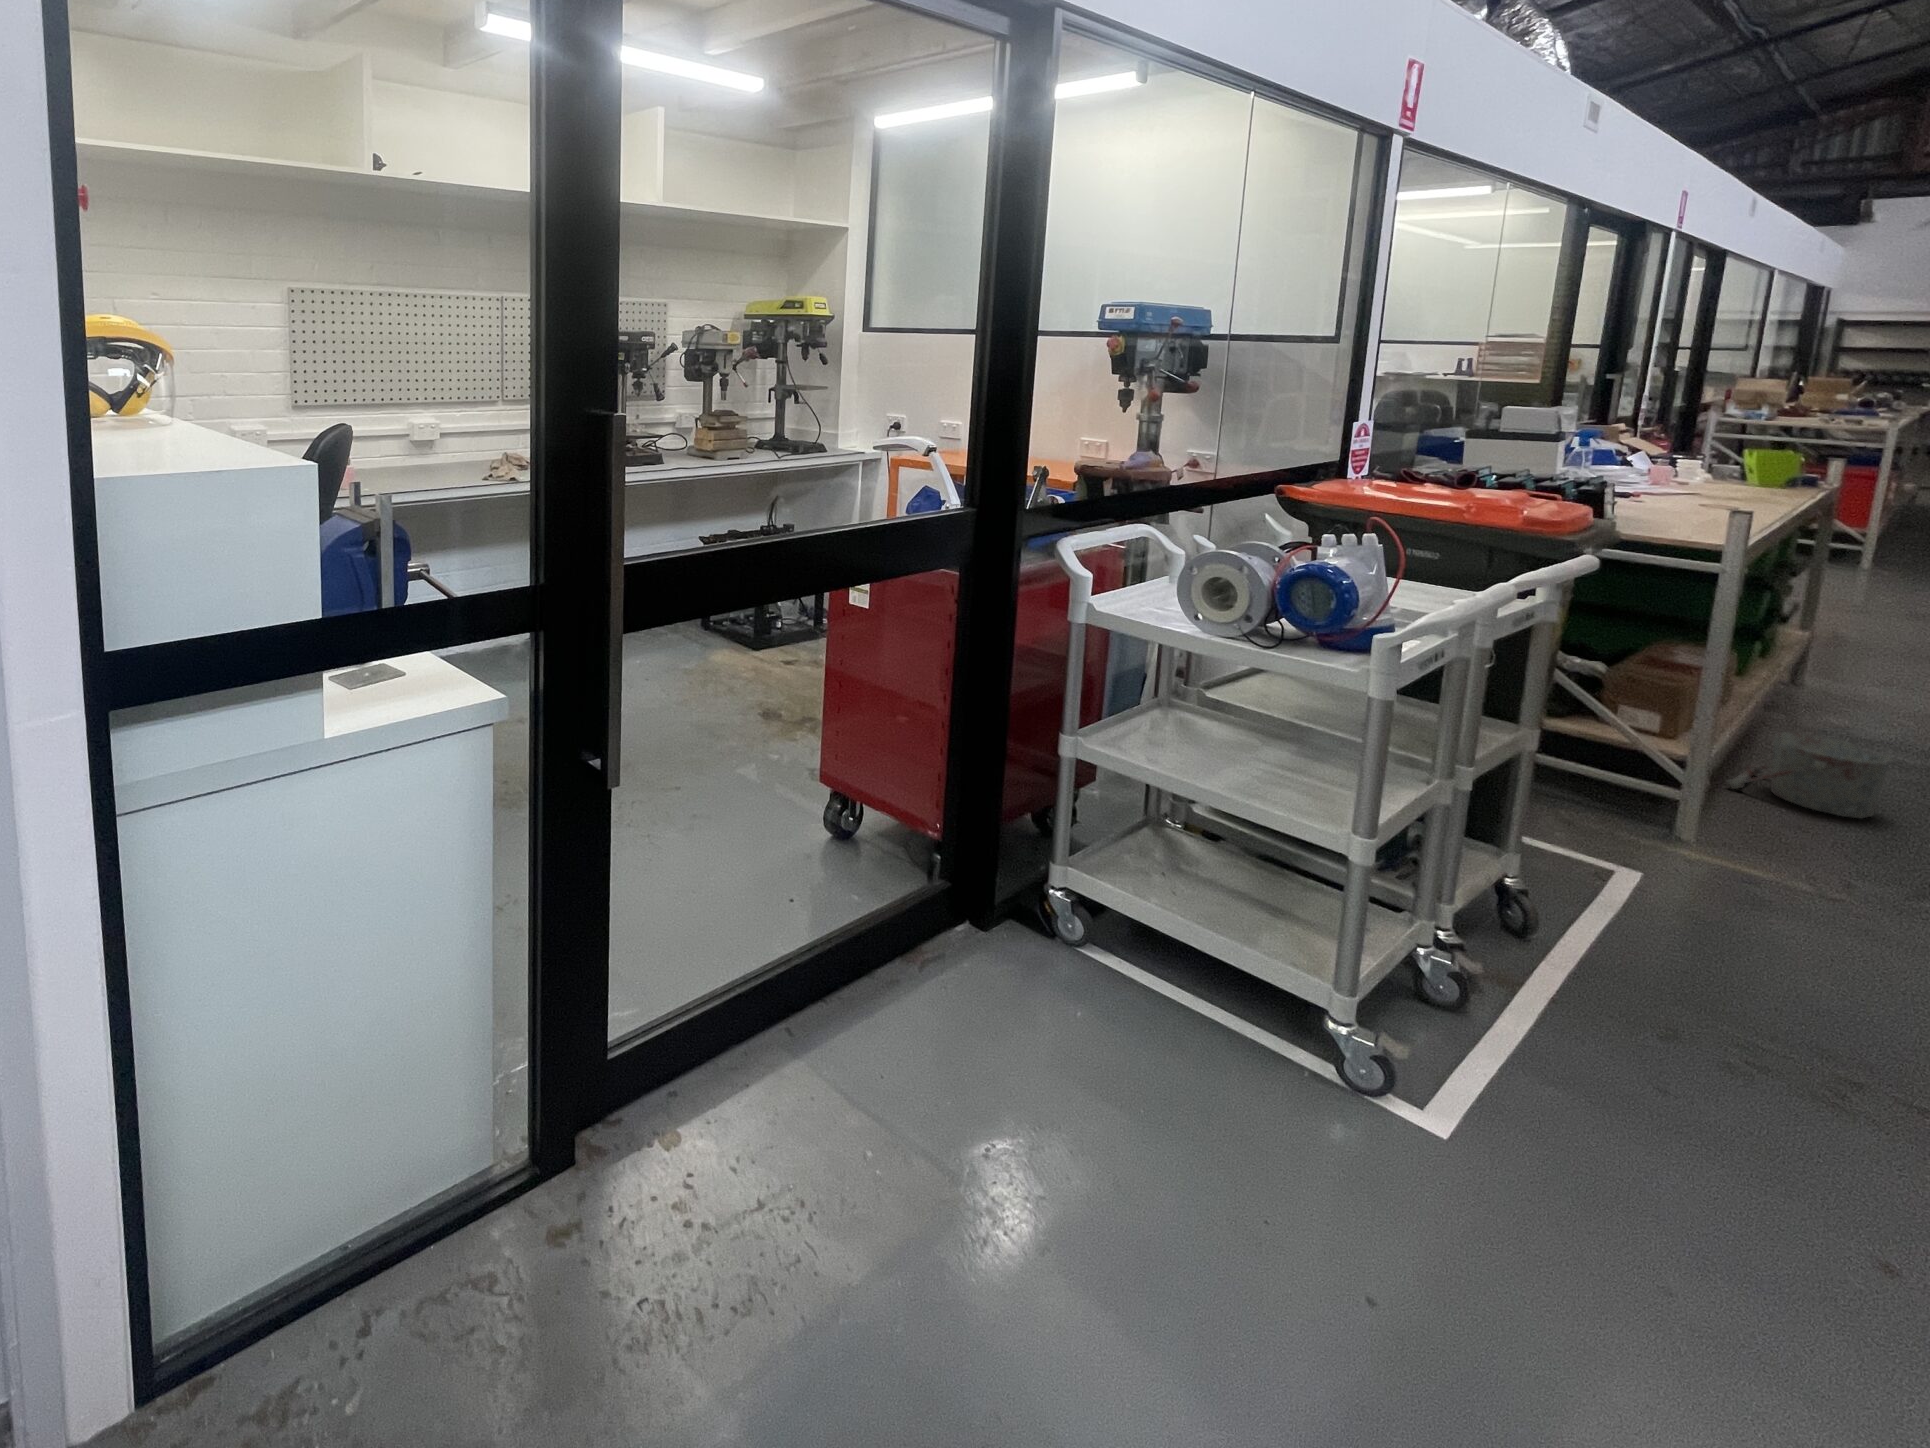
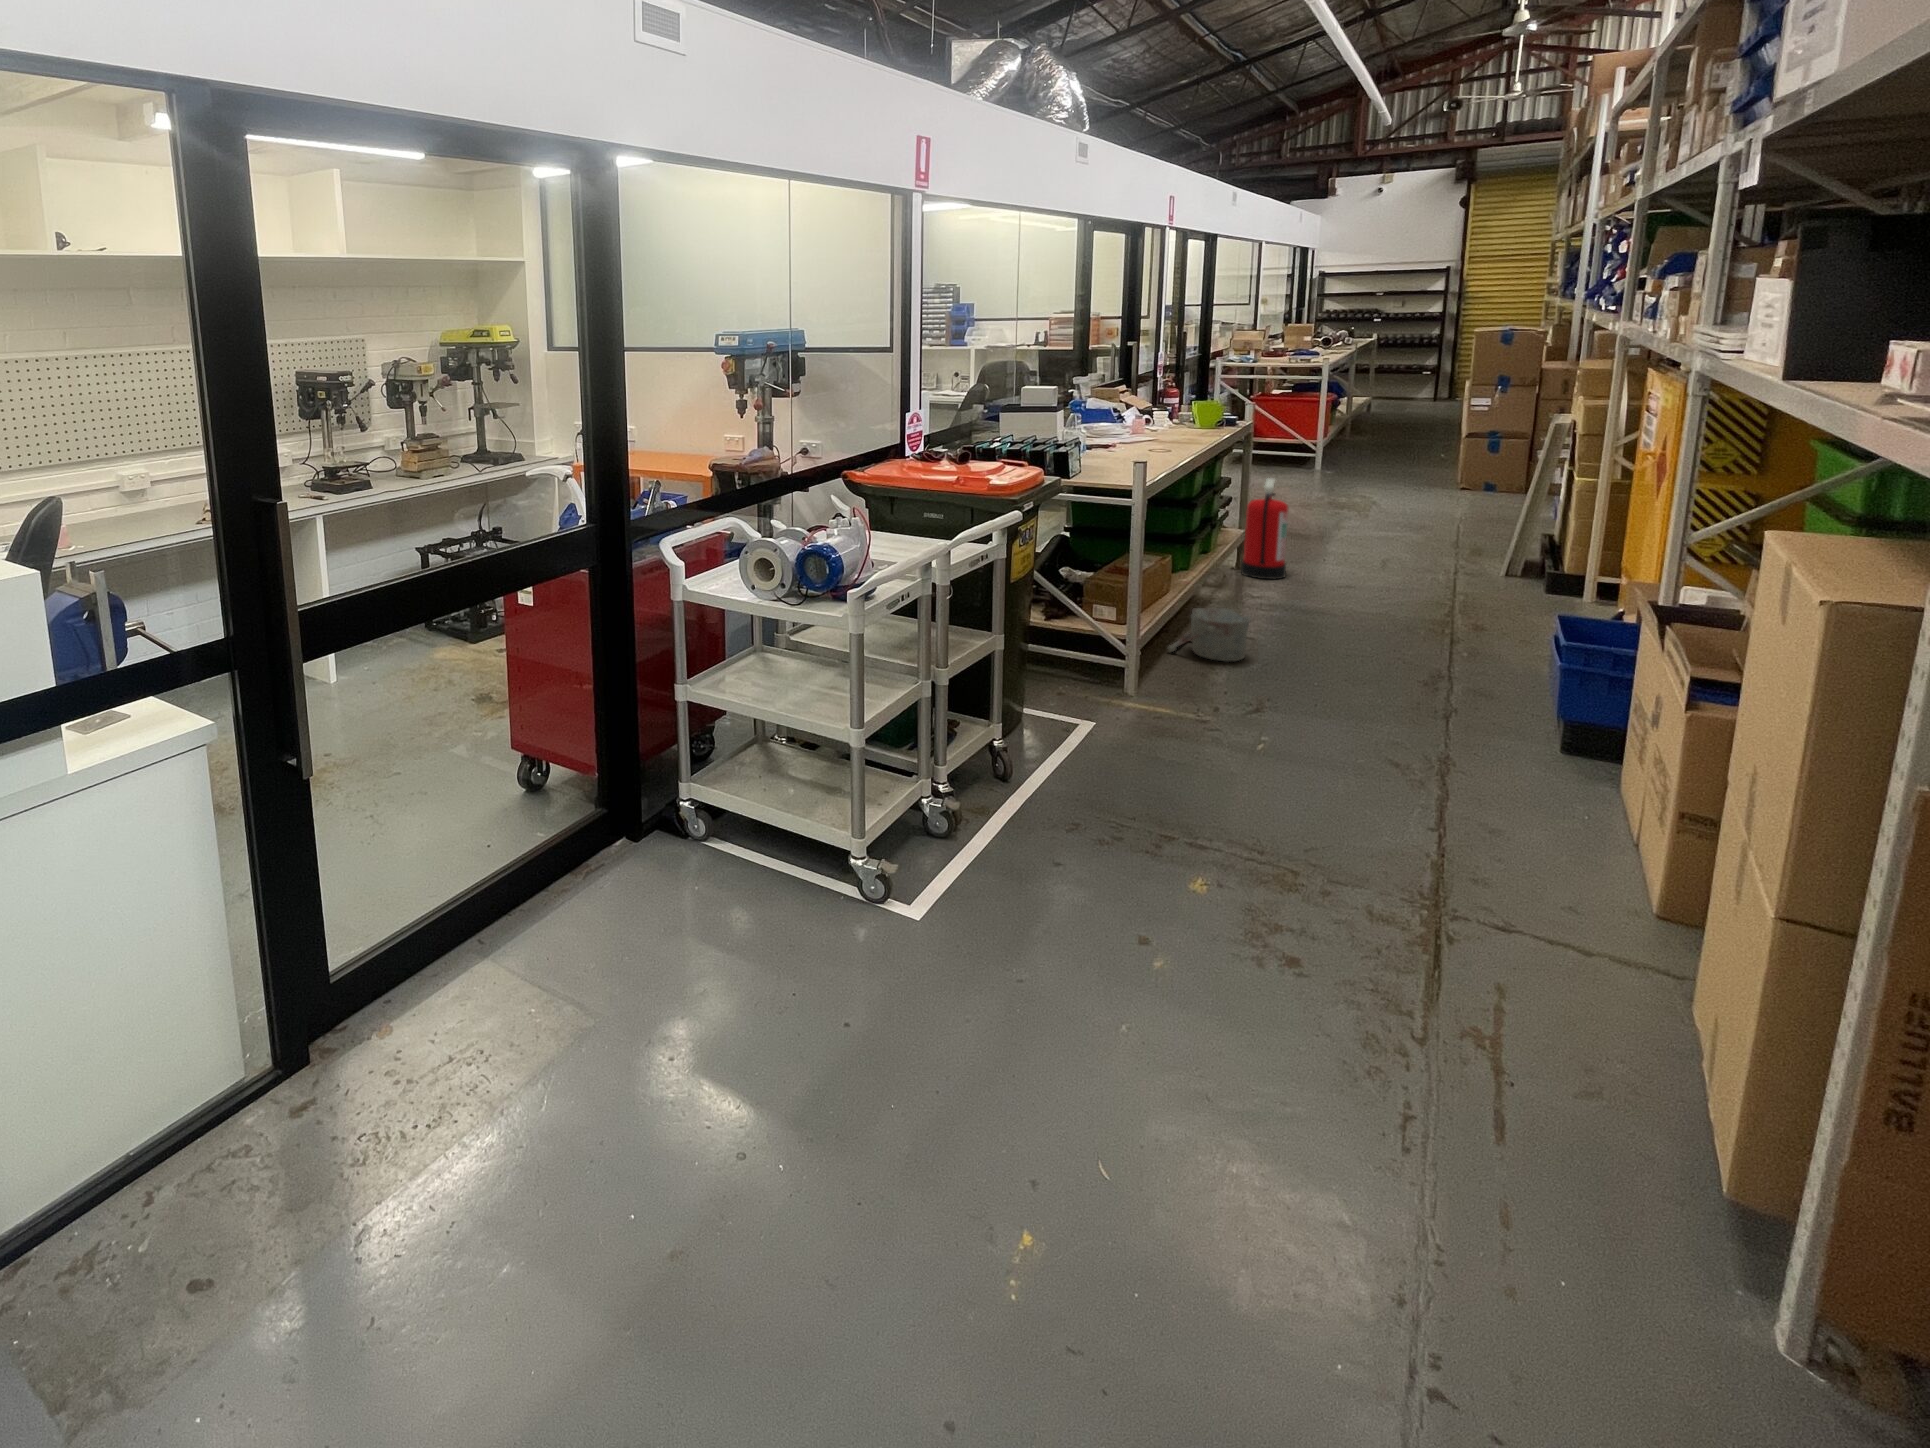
fire extinguisher: none [1802,564,1901,707] -> present [1241,478,1289,579]

